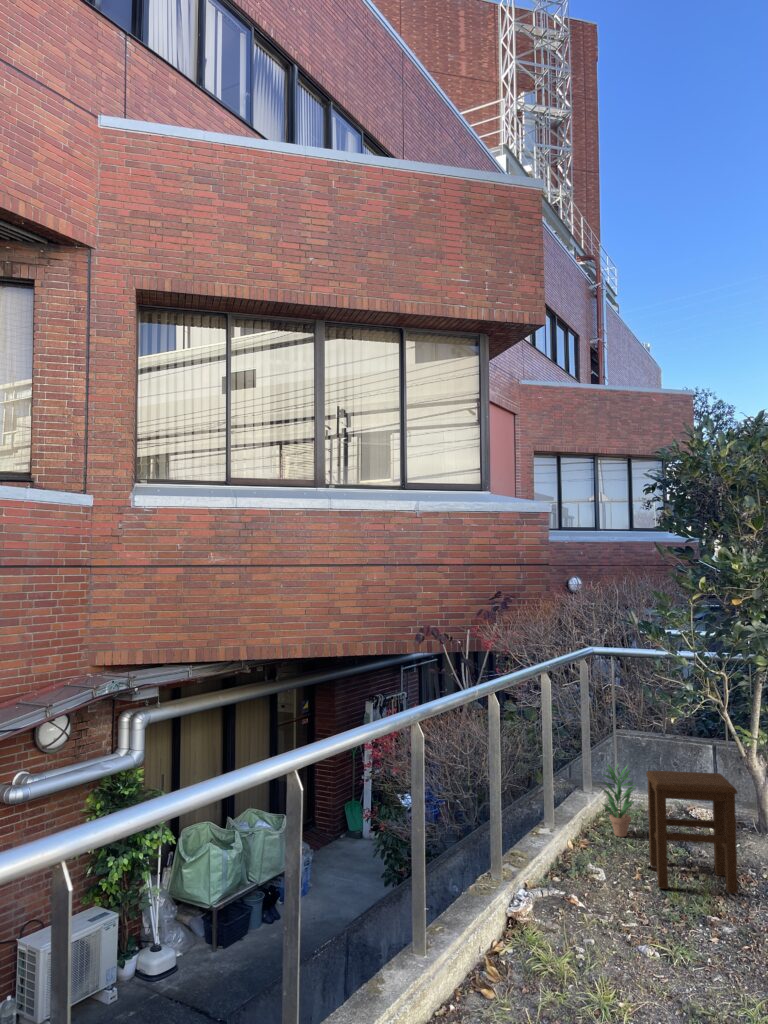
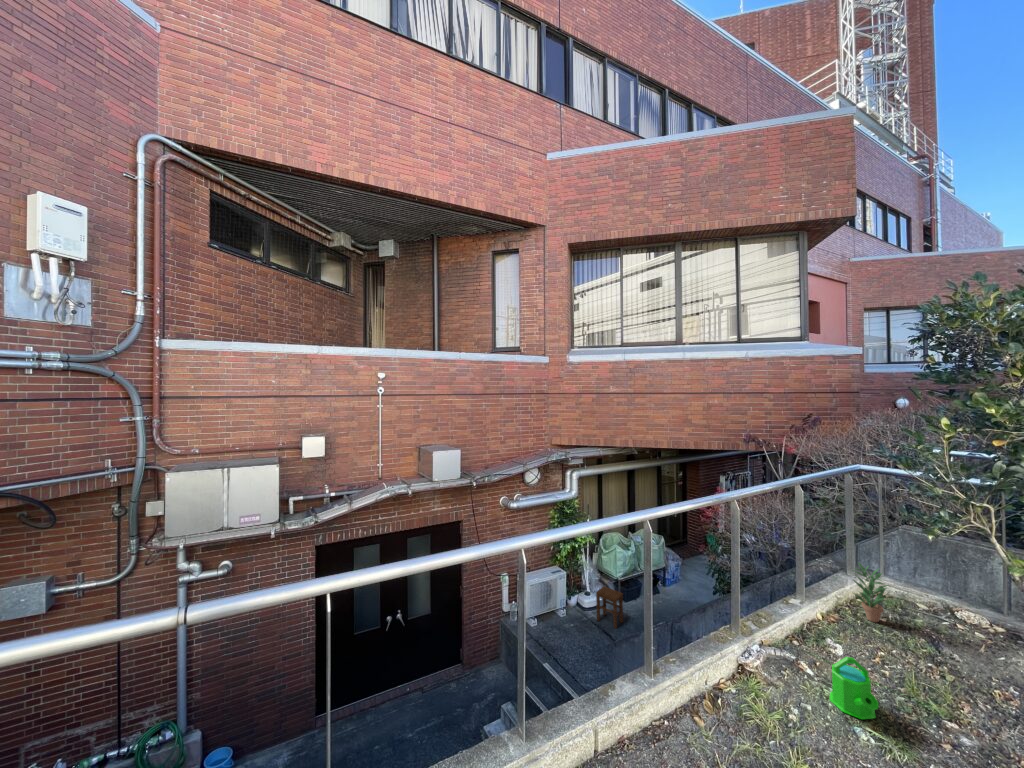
stool: present [646,771,738,893] -> present [596,586,623,629]
watering can: none [606,865,662,936] -> present [830,657,879,719]

